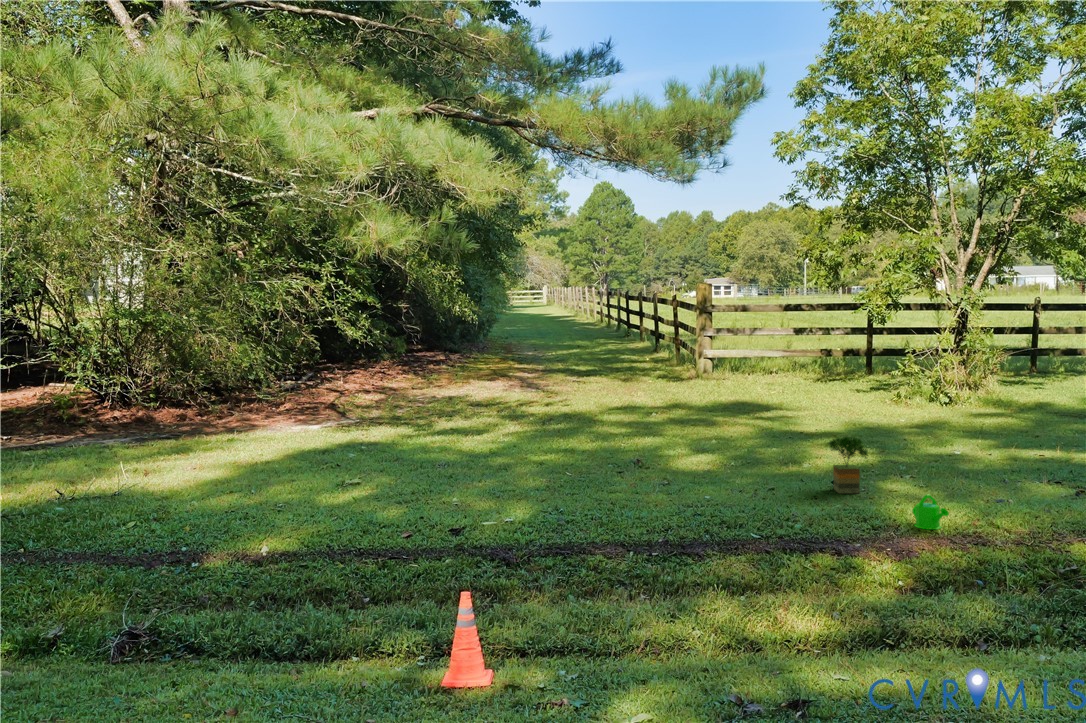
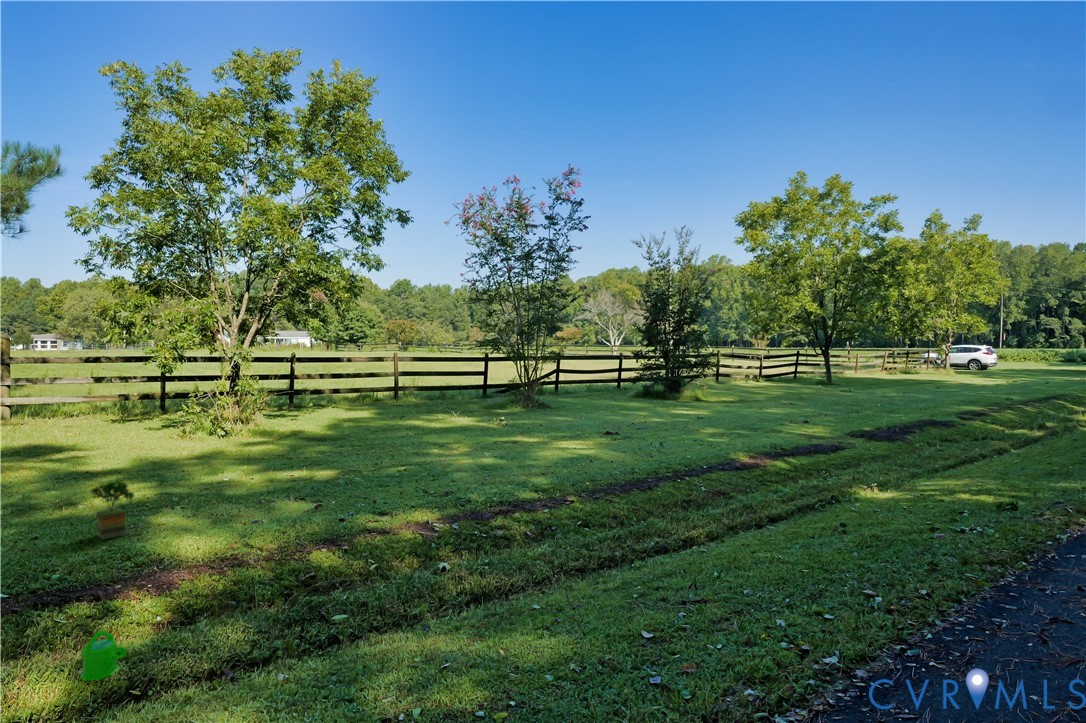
watering can: present [912,494,949,530] -> present [81,630,126,681]

